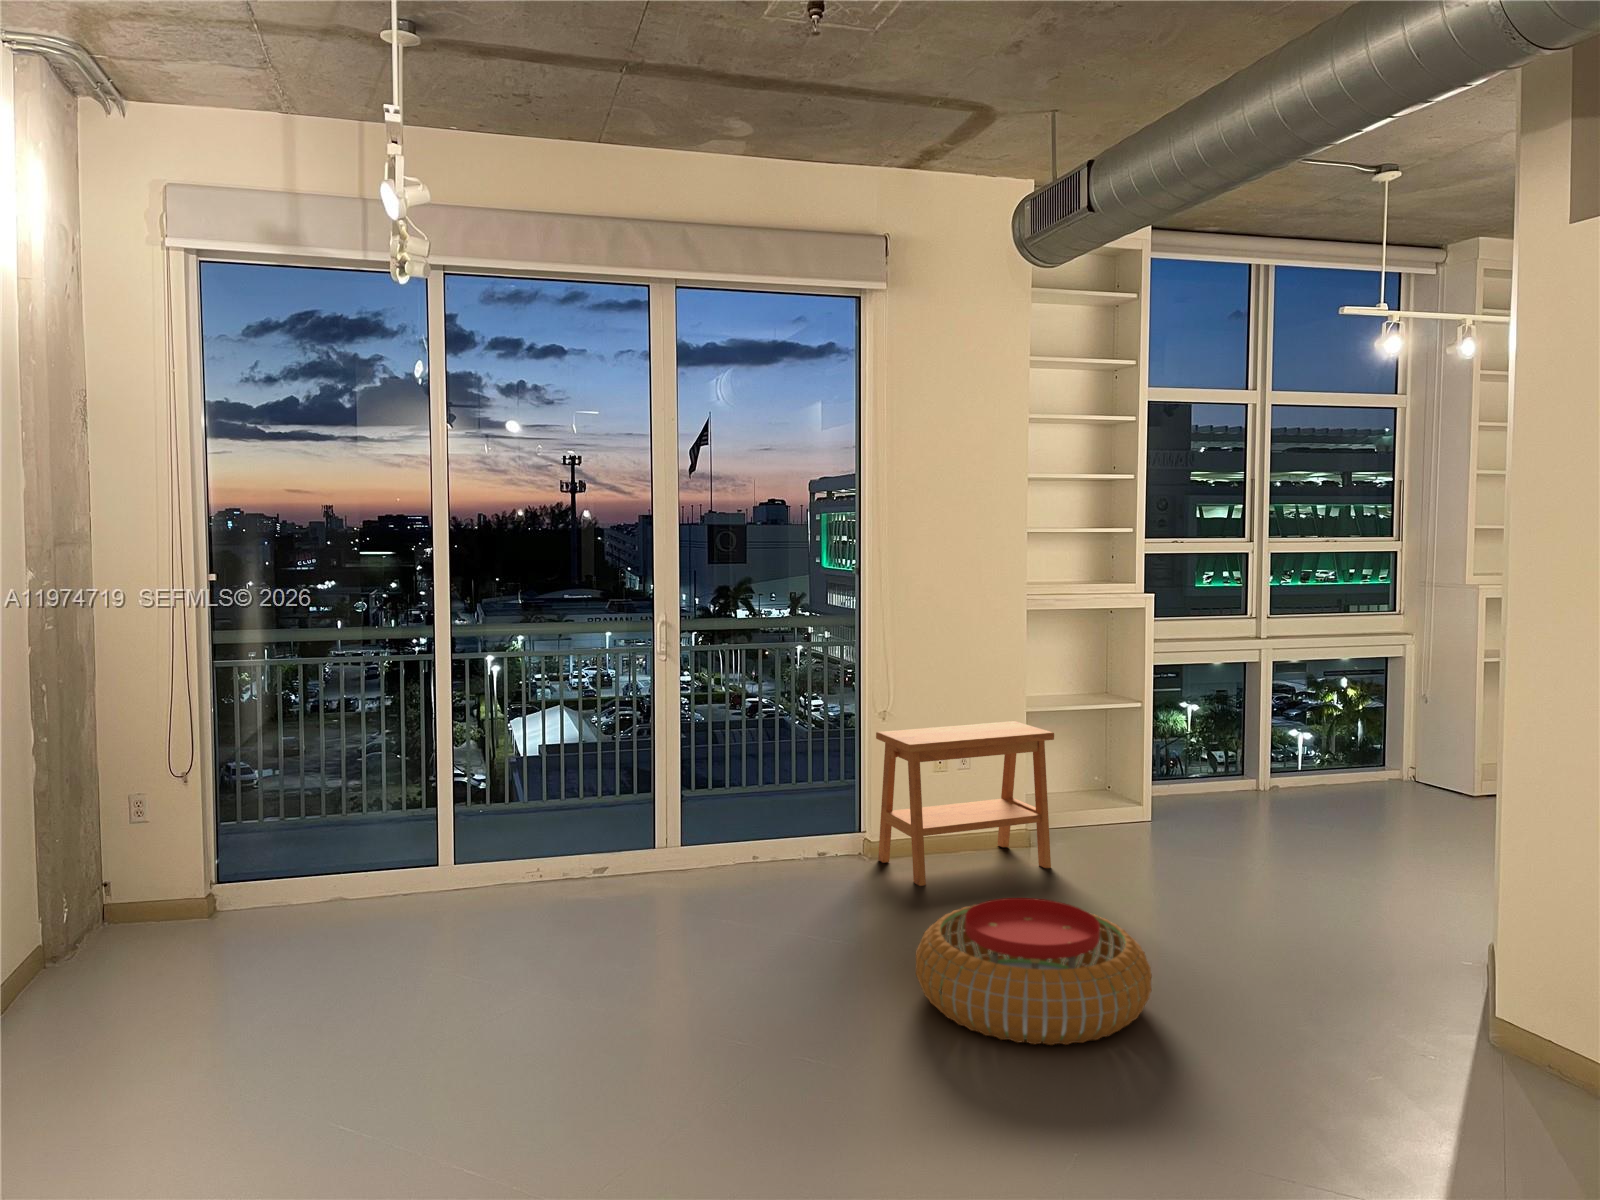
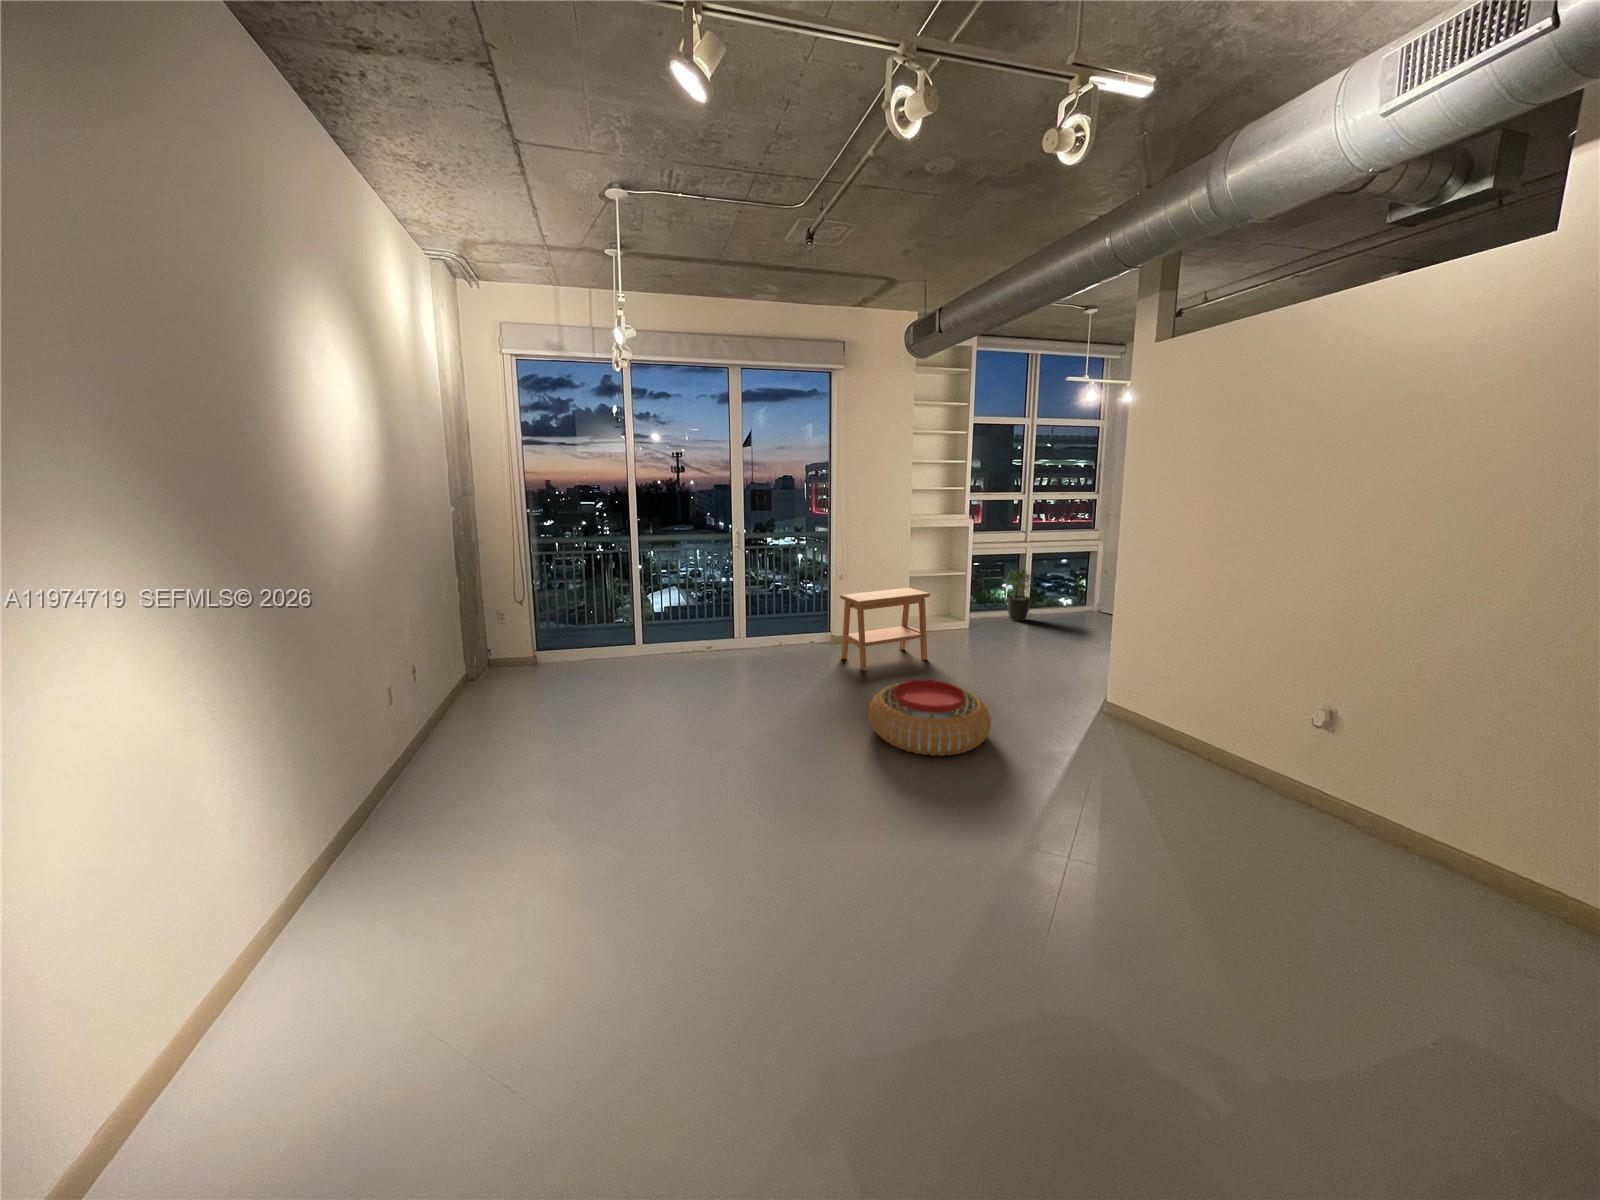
potted plant: none [1214,685,1287,797] -> present [1004,568,1037,621]

